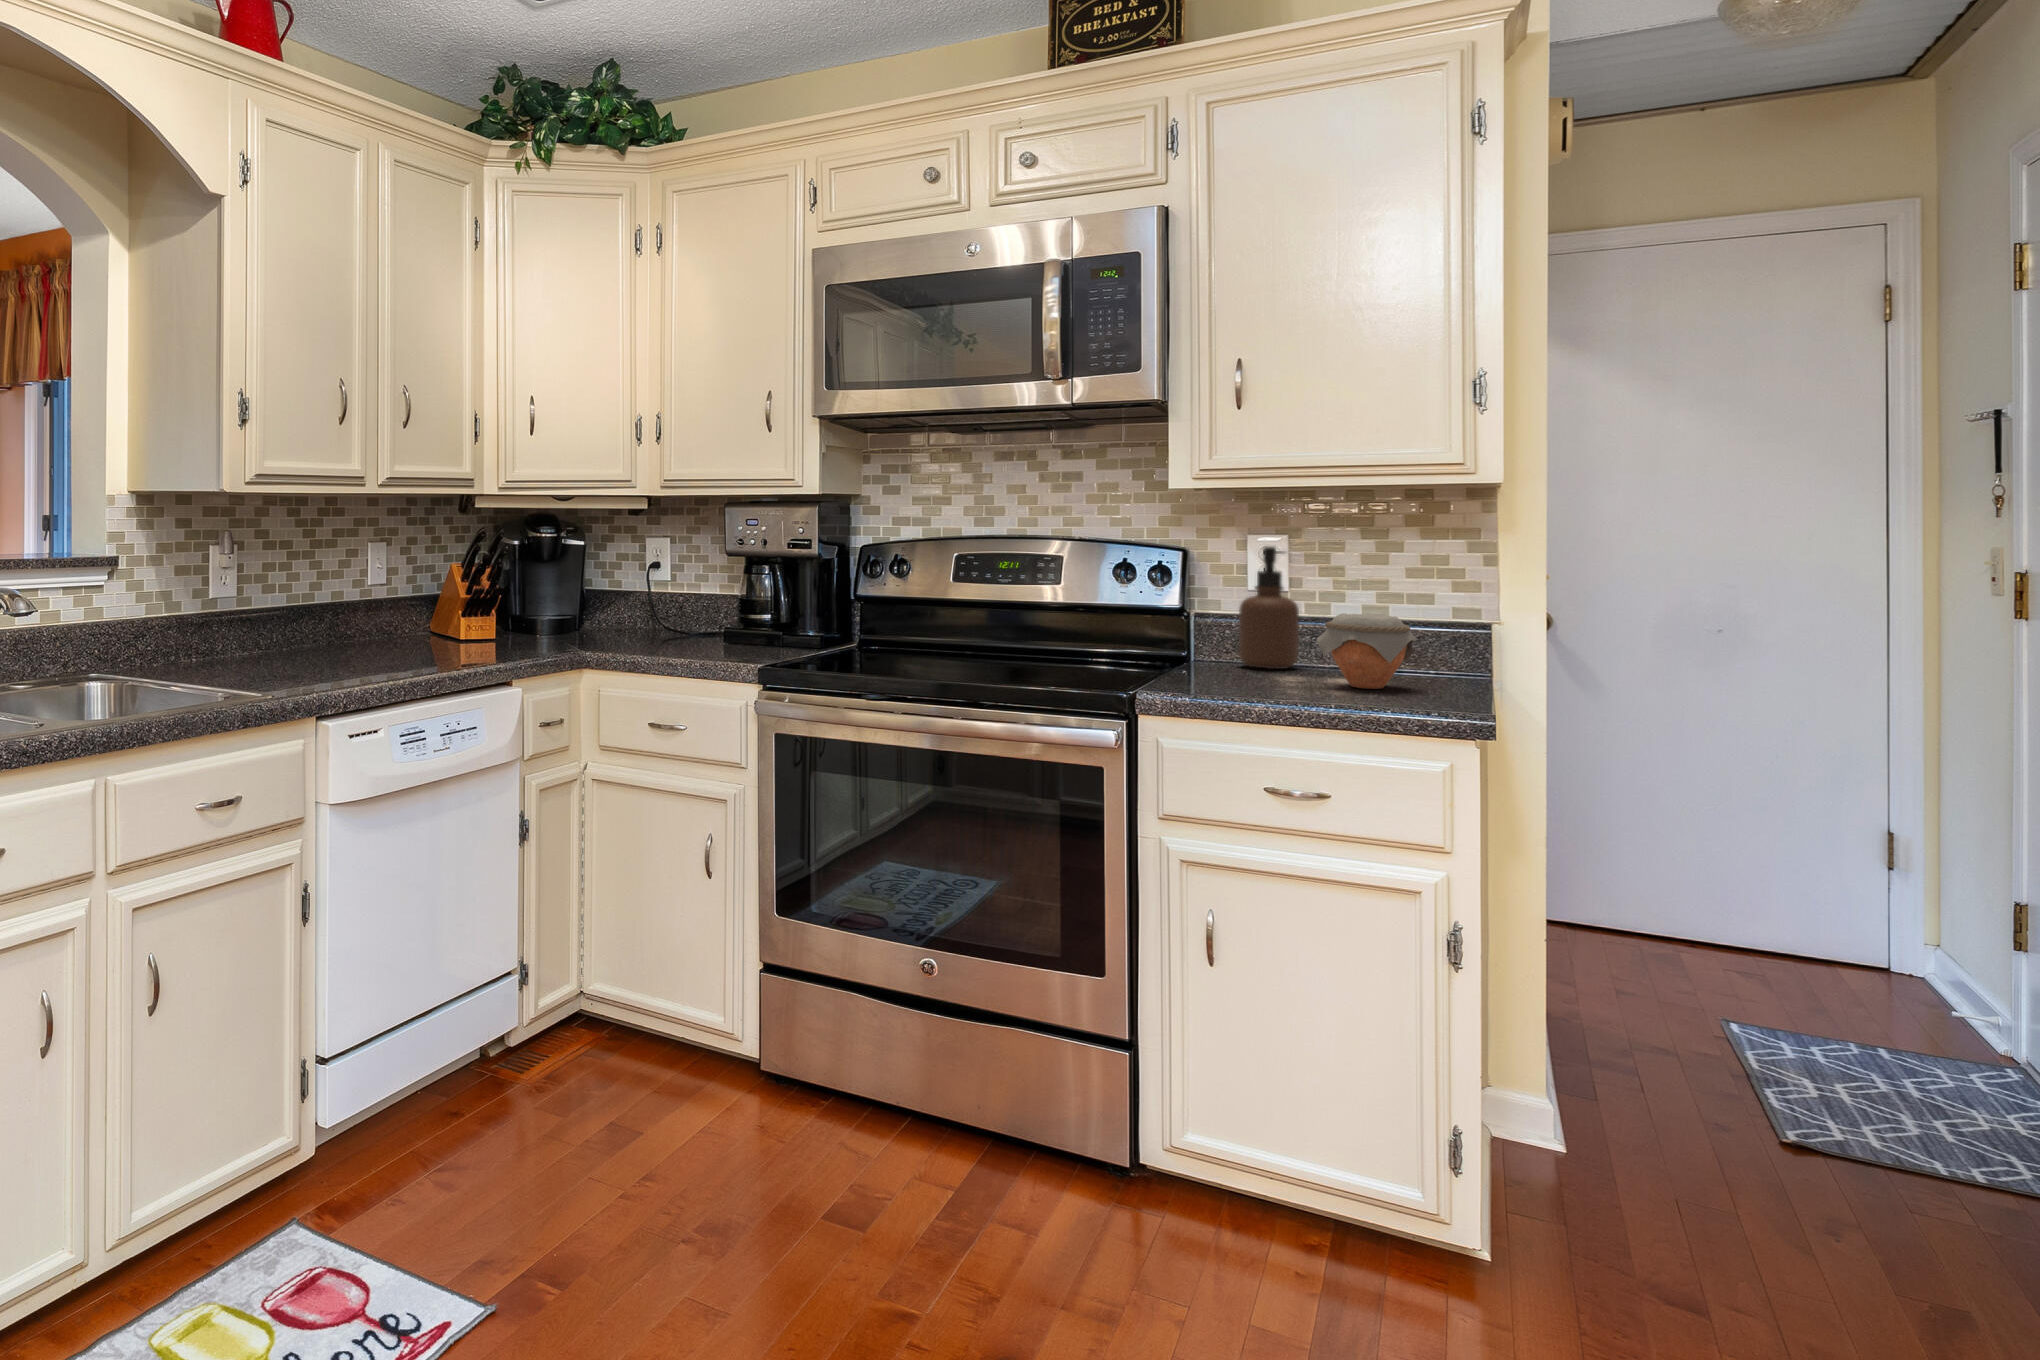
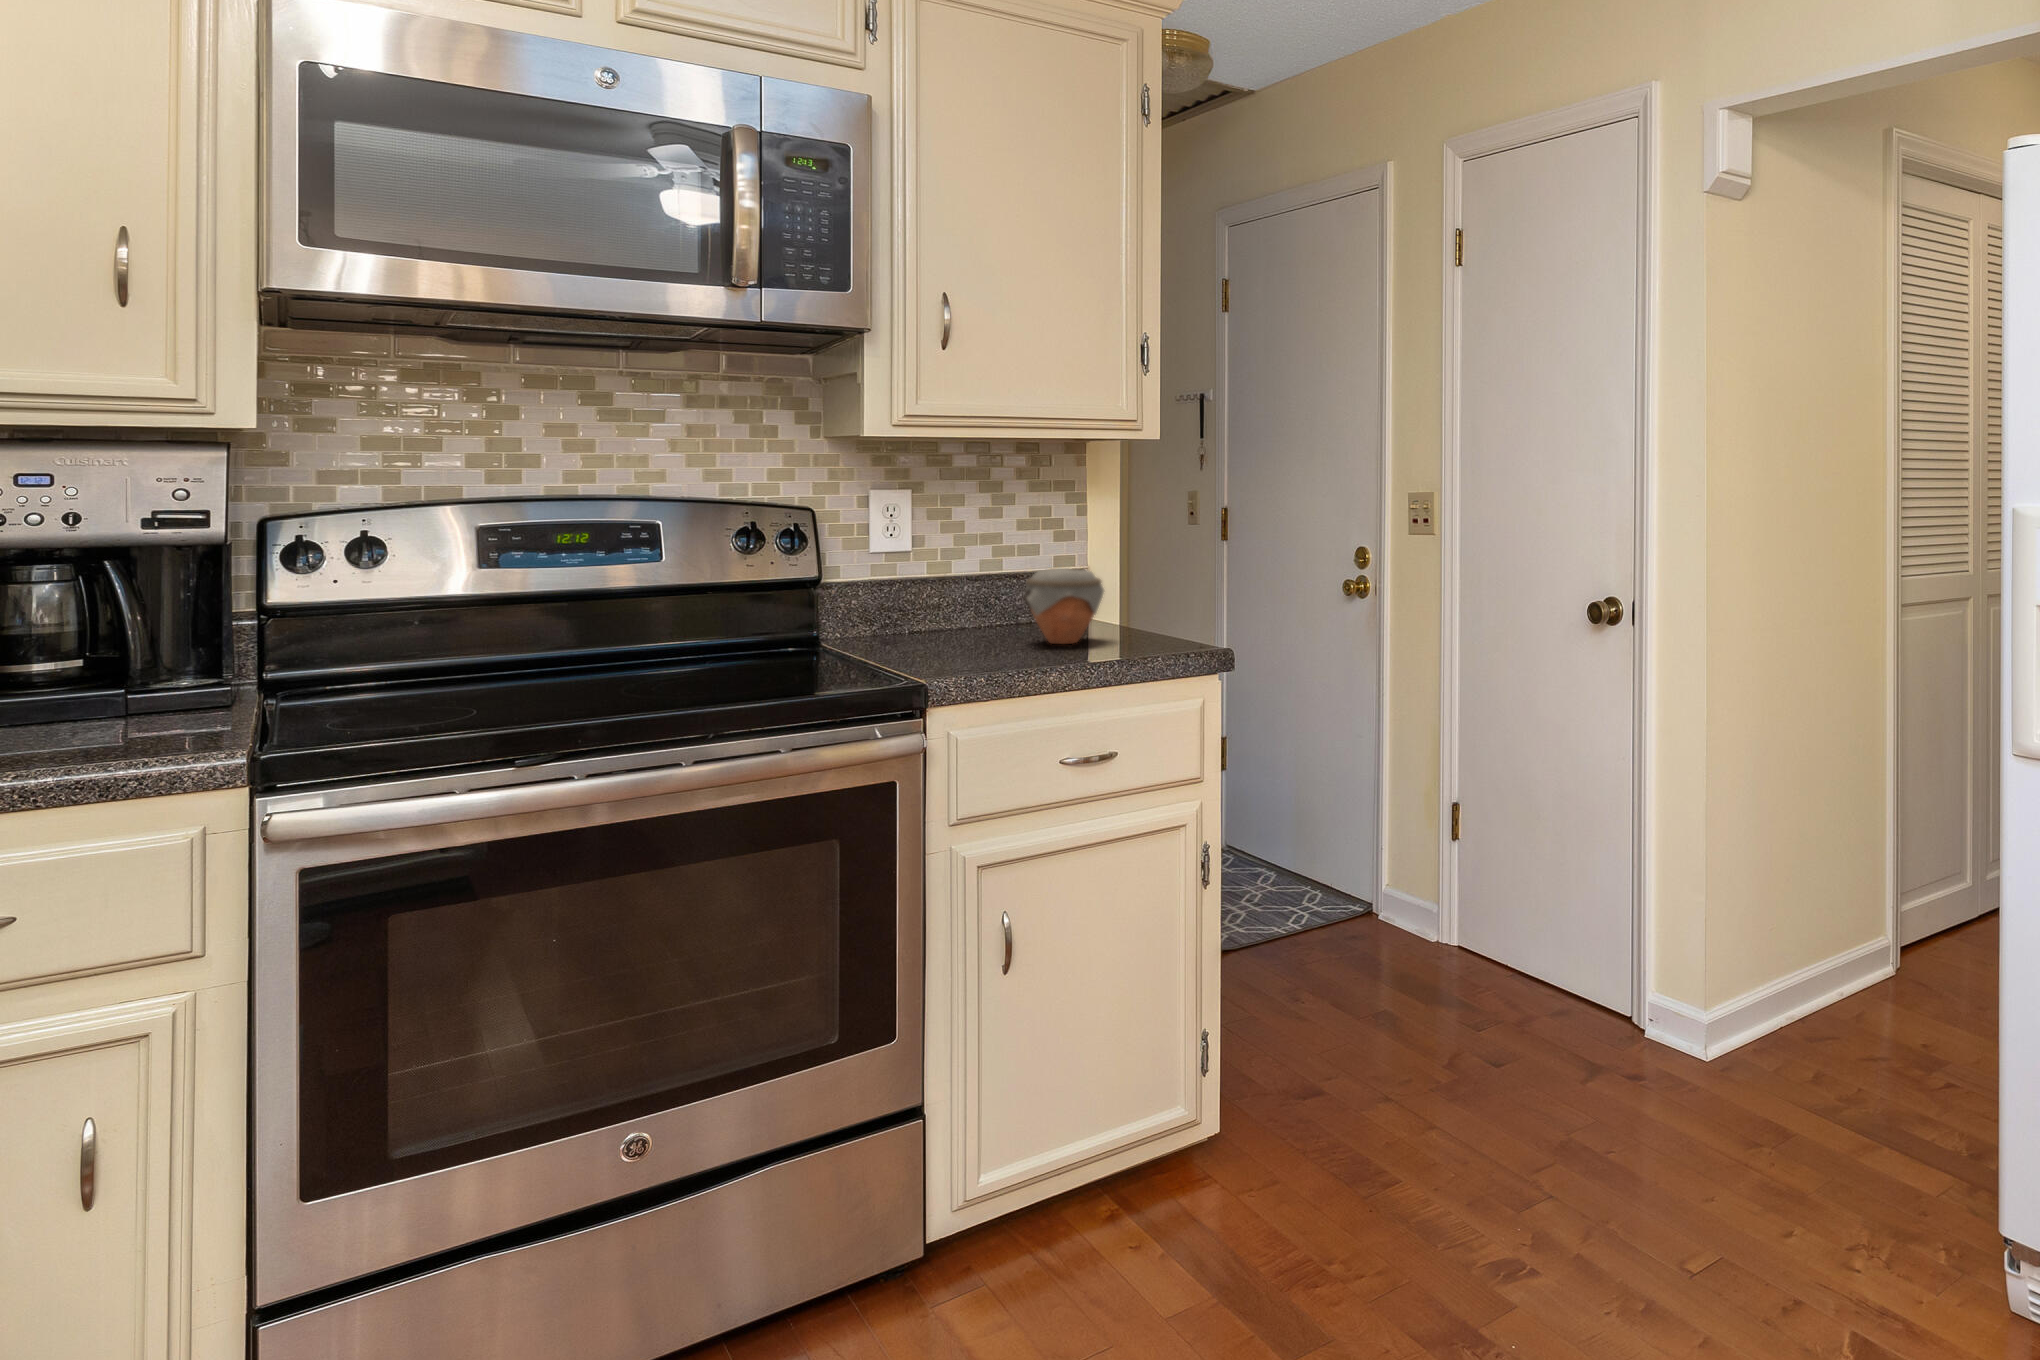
soap dispenser: present [1239,546,1299,669] -> none [879,502,942,638]

